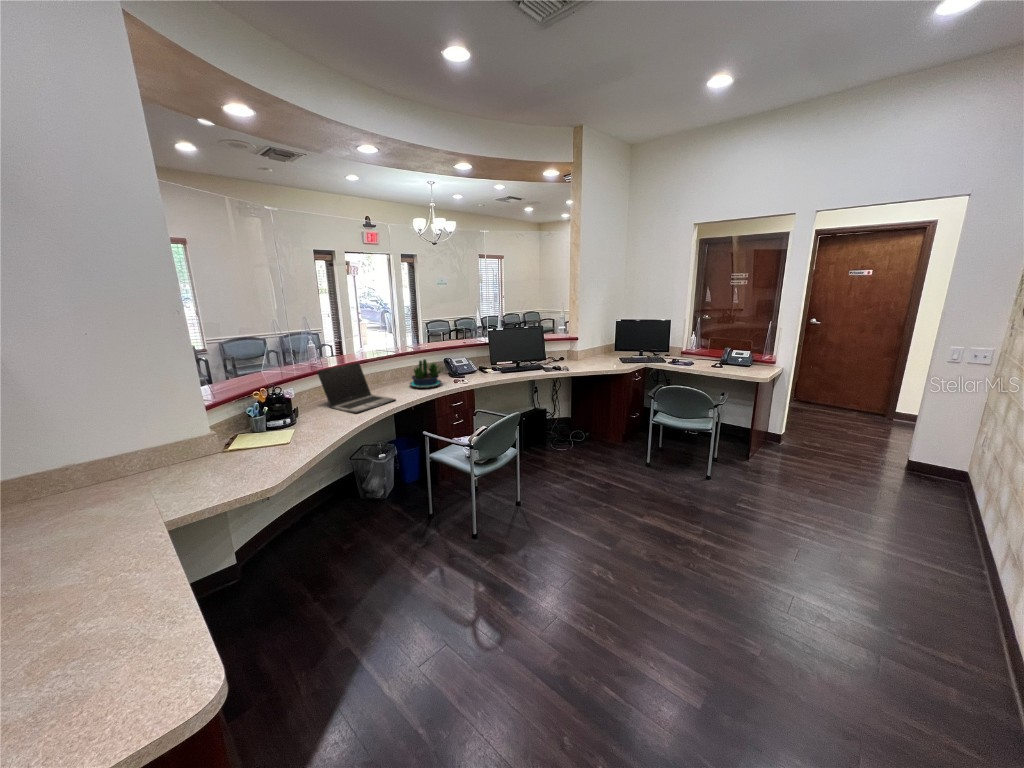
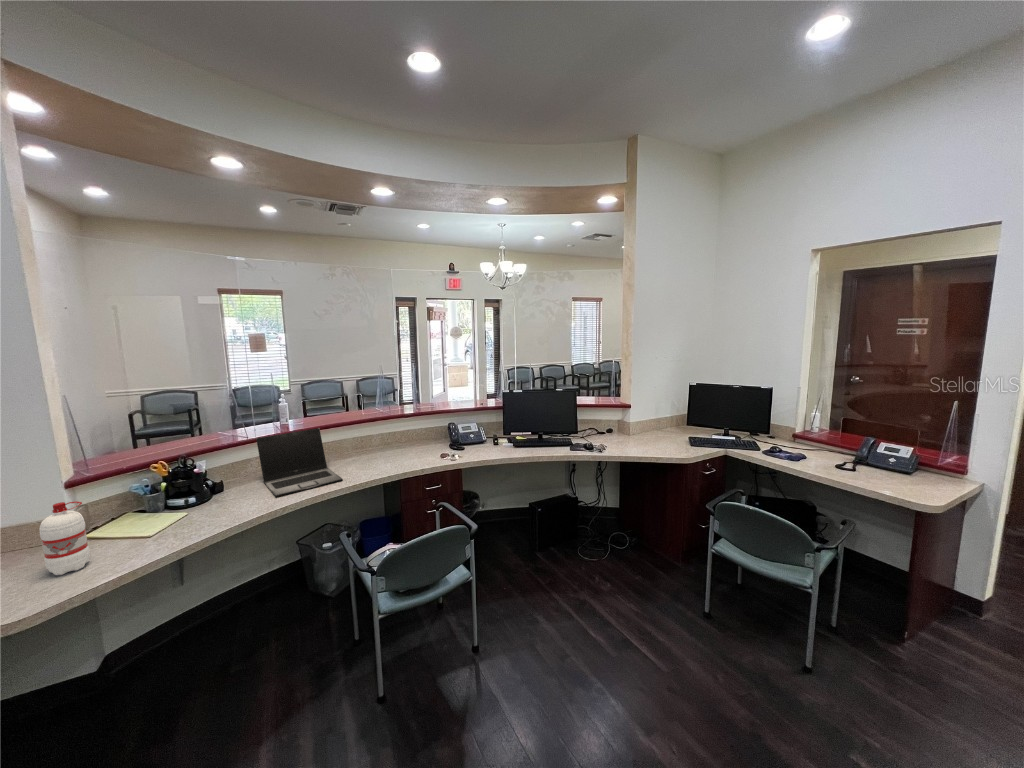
potted plant: present [410,359,441,388] -> none [382,426,429,463]
water bottle: none [234,411,267,467] -> present [39,501,90,575]

